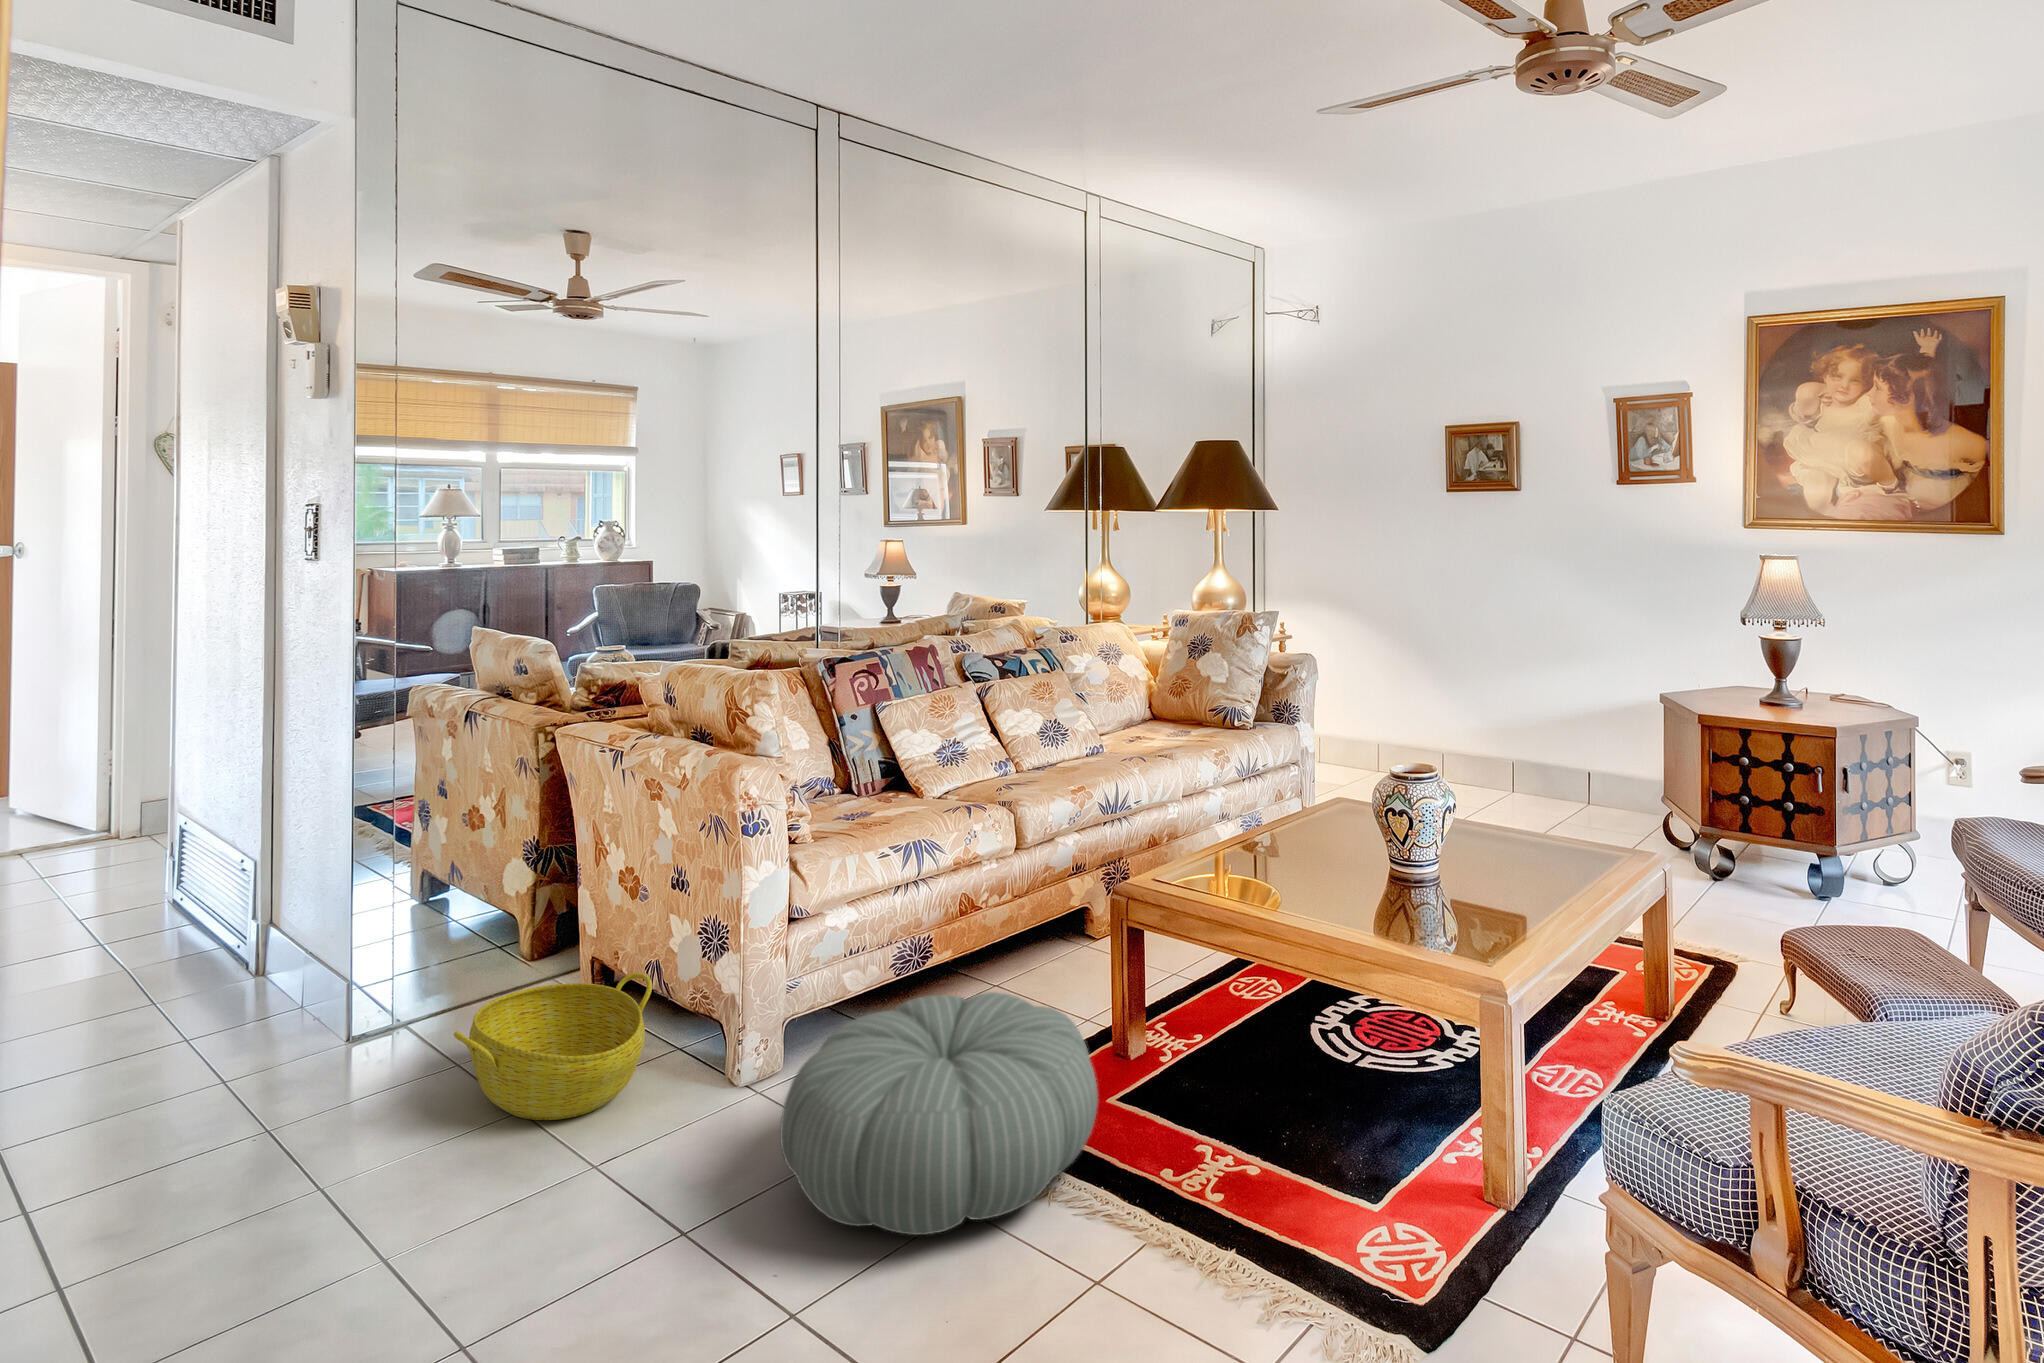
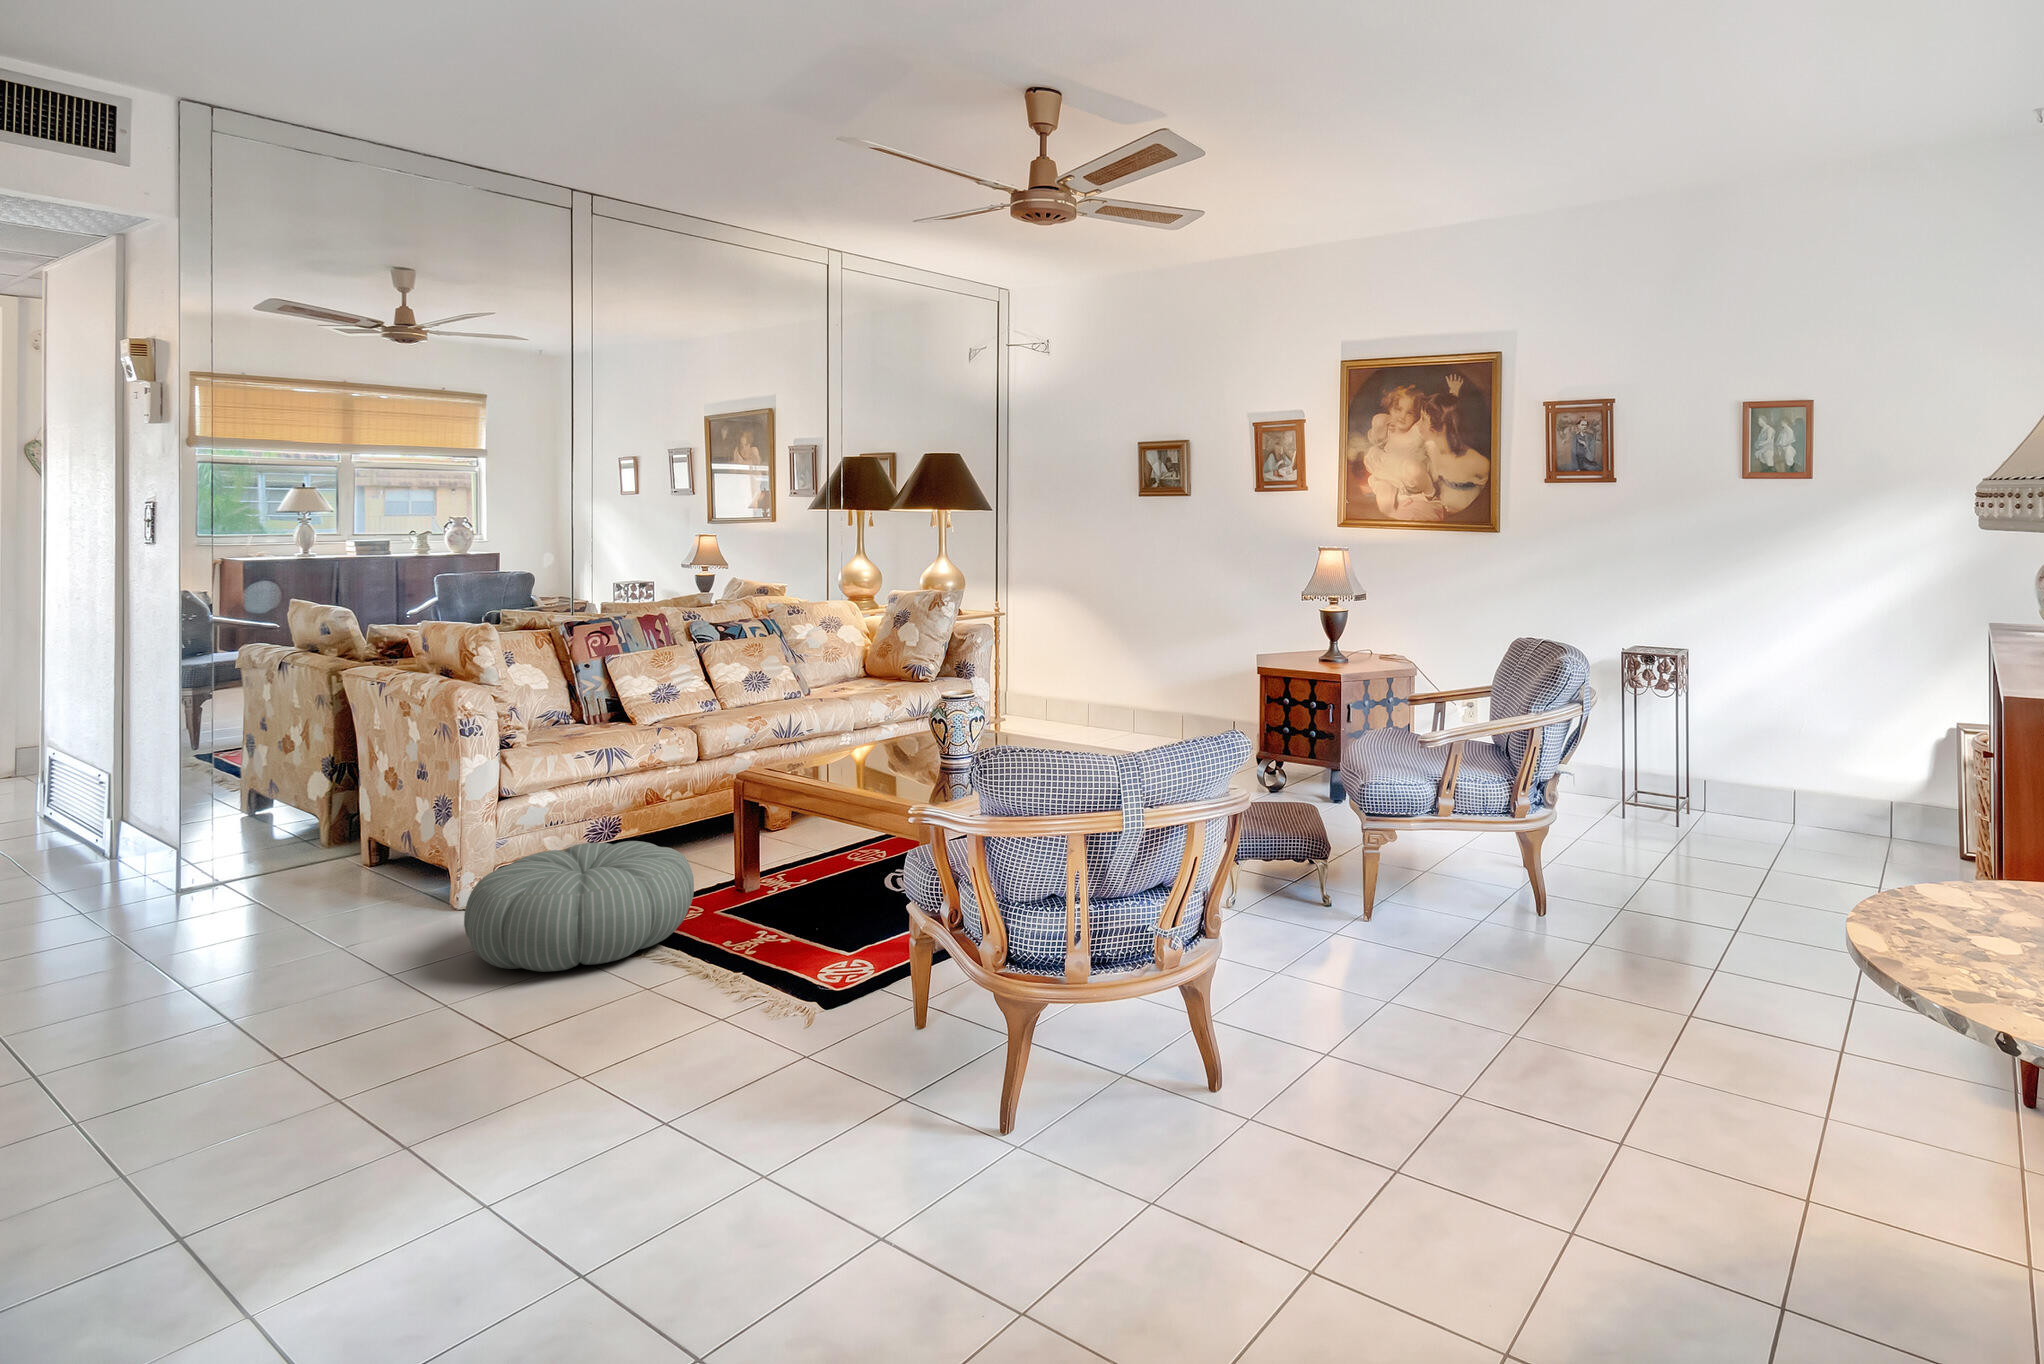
basket: present [454,973,652,1120] -> none [250,839,403,929]

